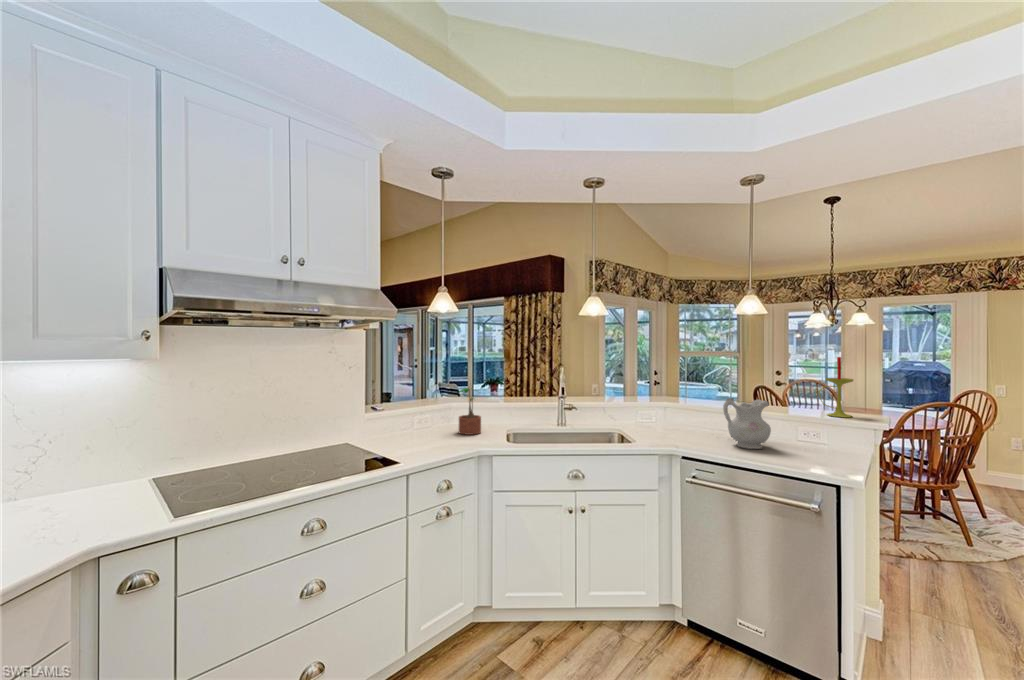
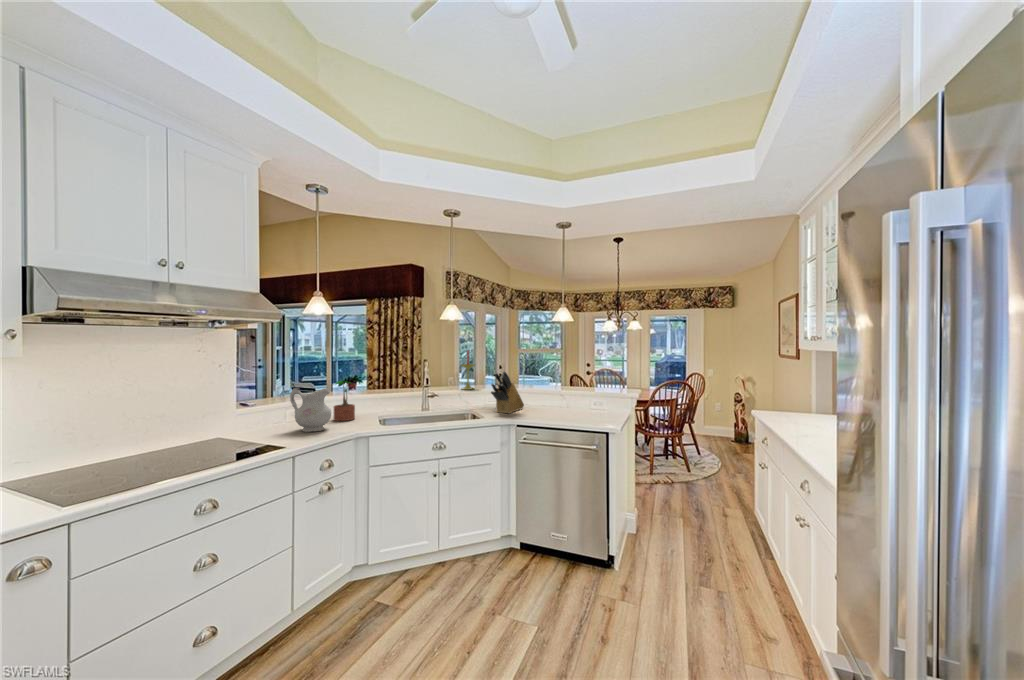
candle: present [819,357,853,418] -> present [461,351,475,390]
knife block: none [646,382,693,439] -> present [491,372,524,414]
ceramic pitcher: present [723,398,771,449] -> present [290,388,331,432]

